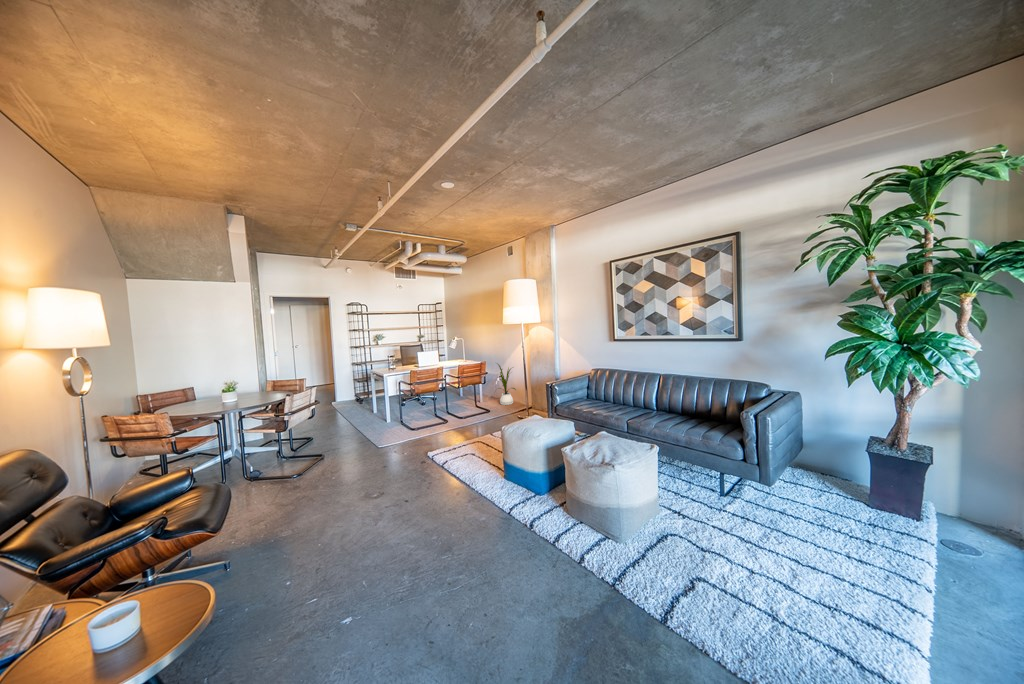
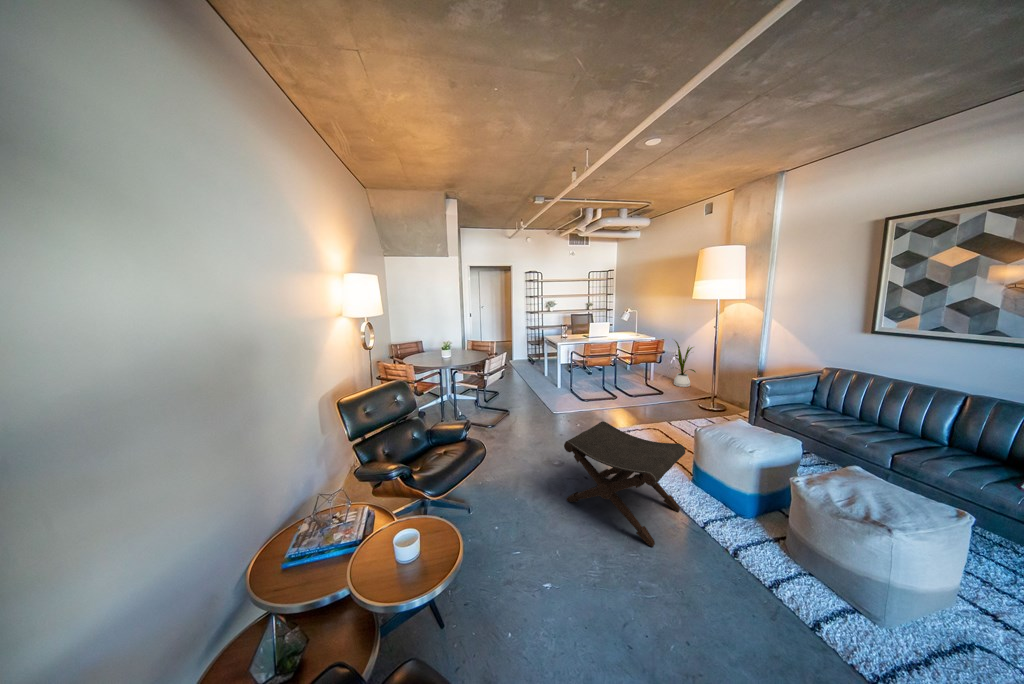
footstool: none [375,438,492,543] -> present [564,421,685,547]

